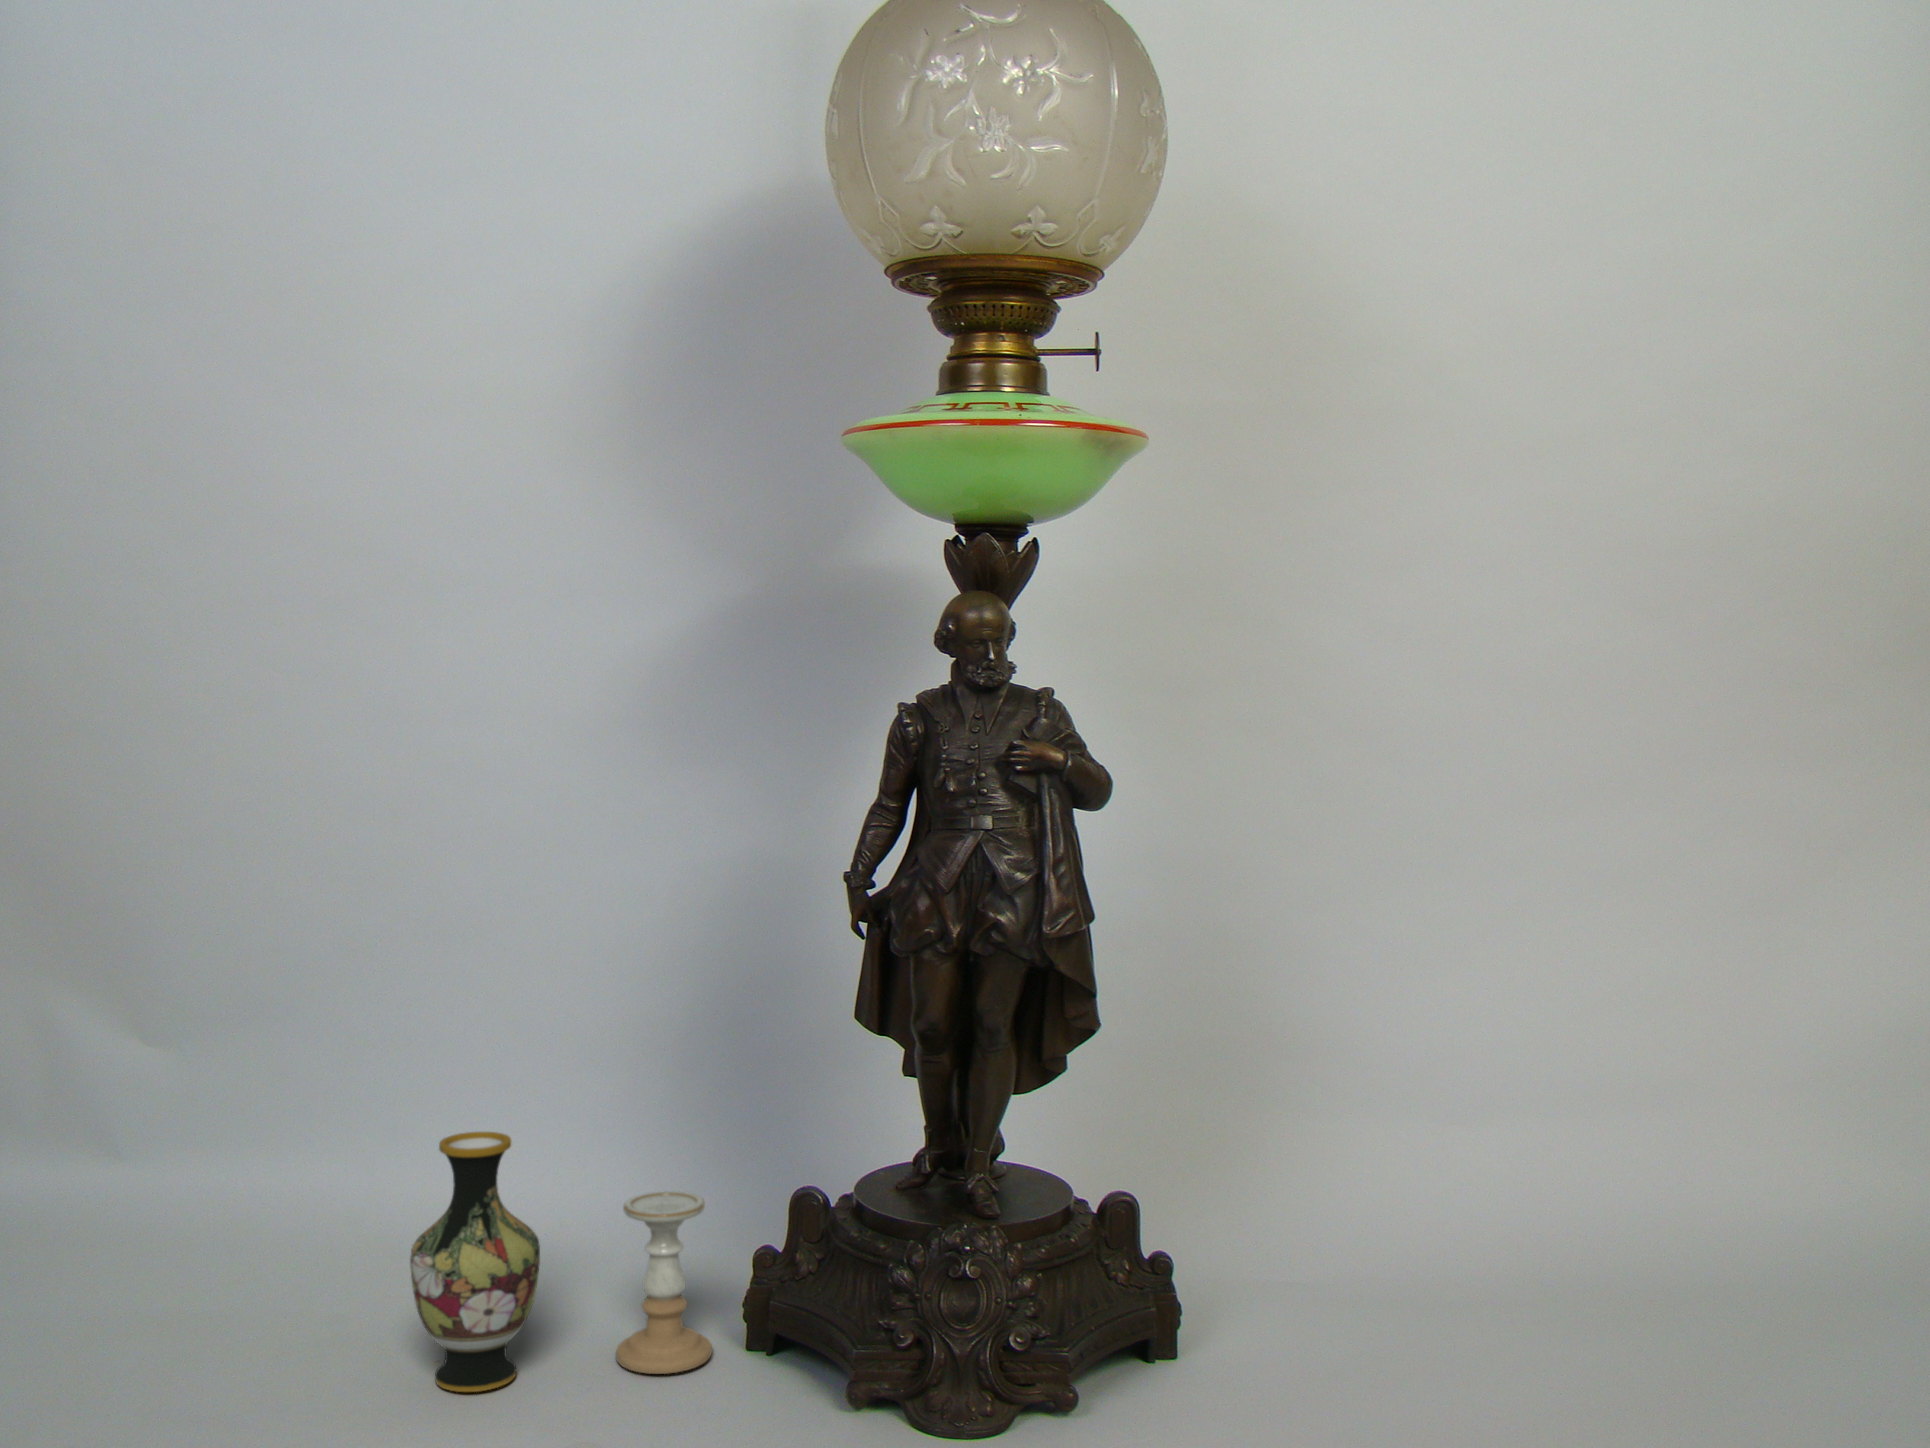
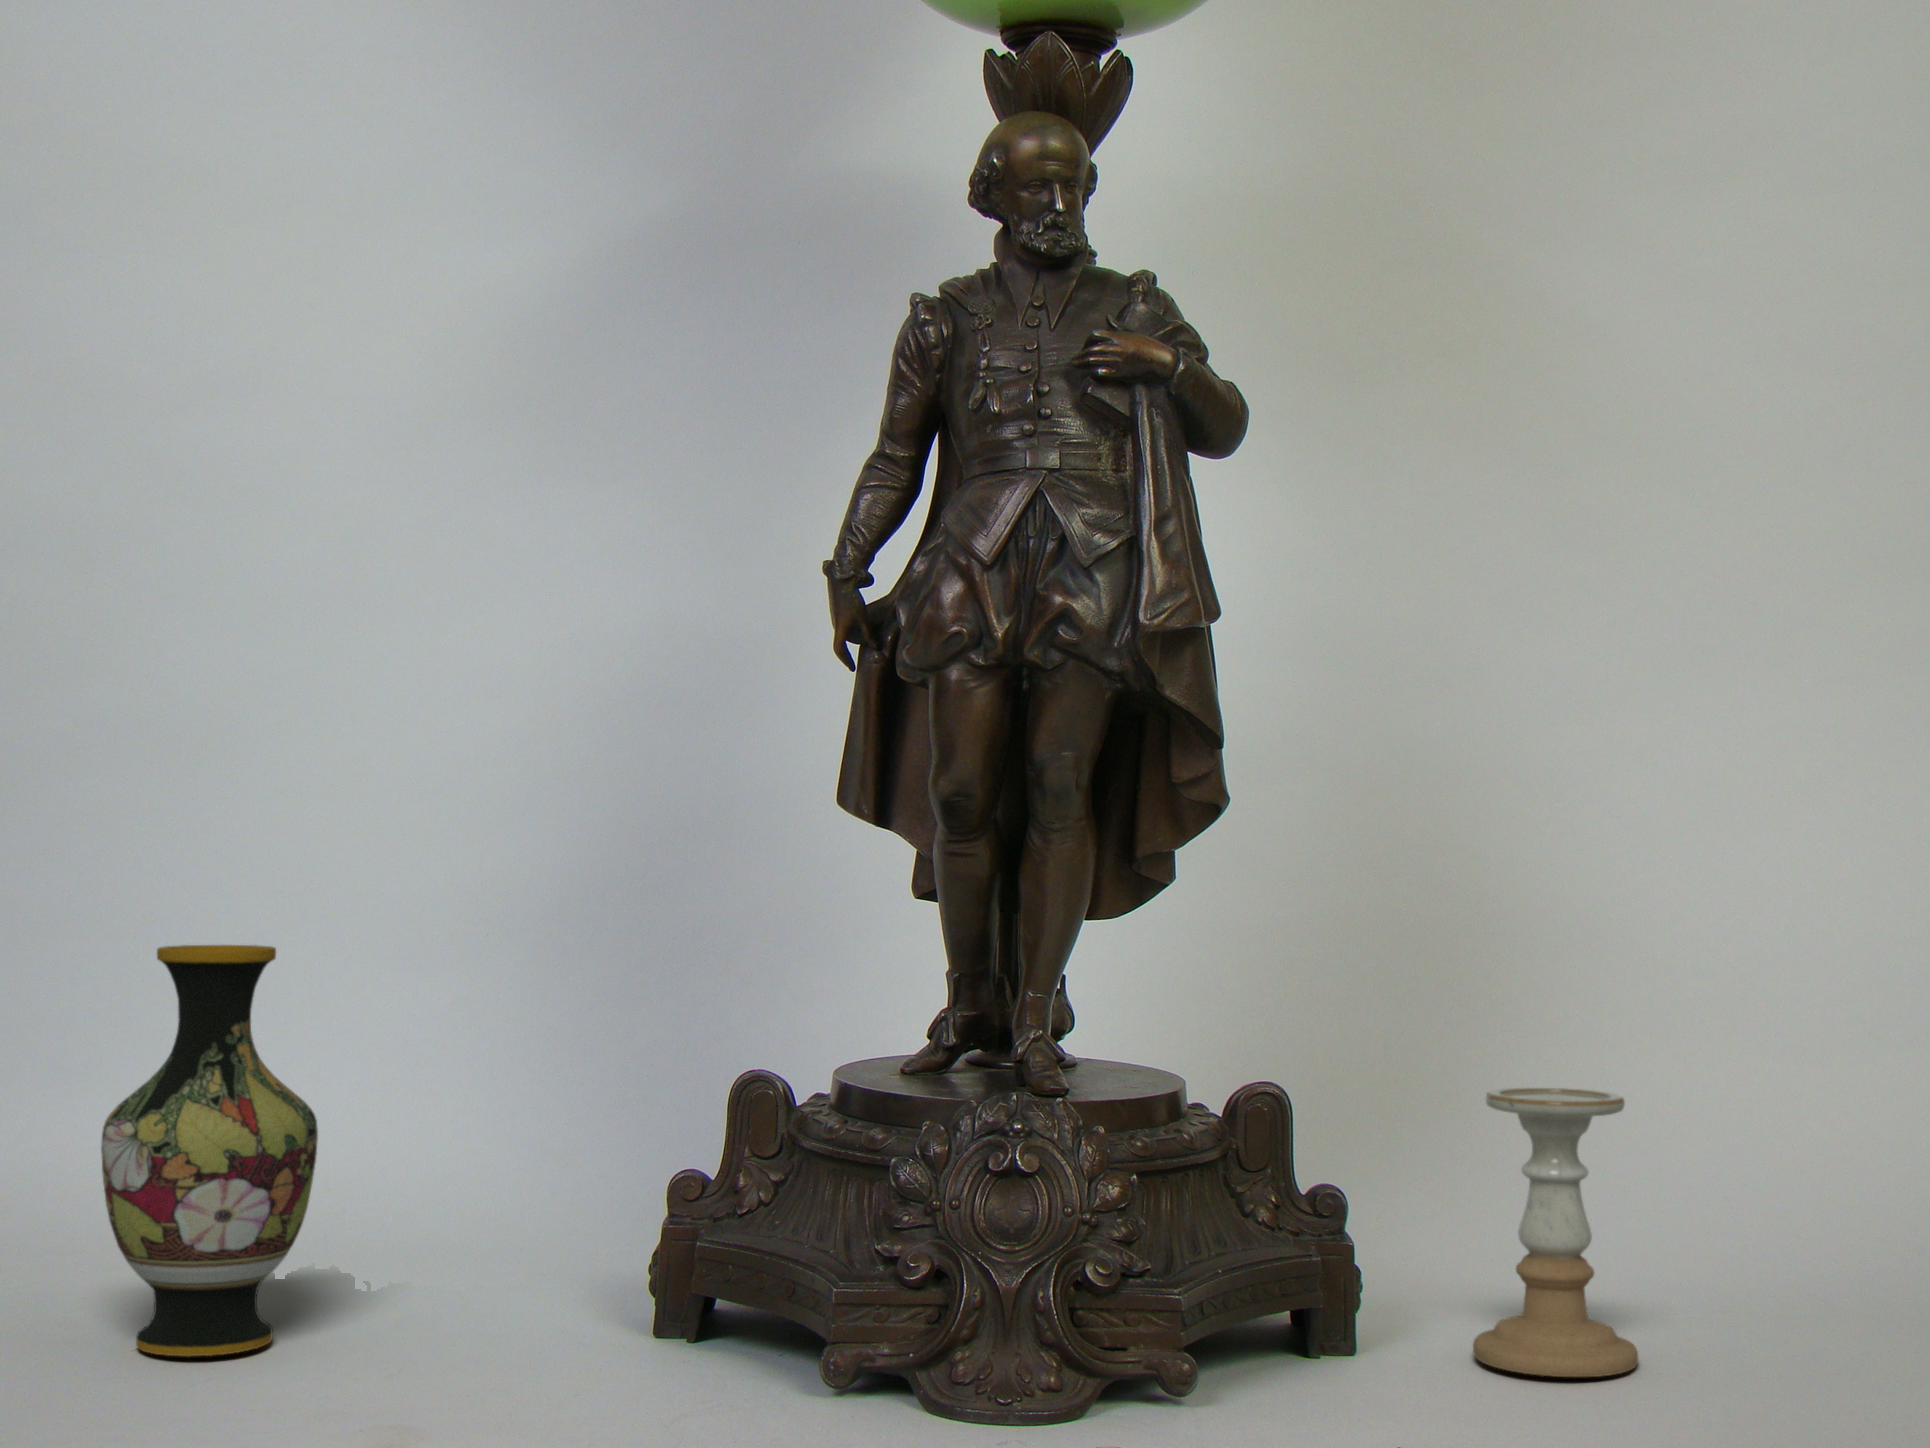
candle holder: present [616,1191,712,1374] -> present [1473,1087,1638,1377]

